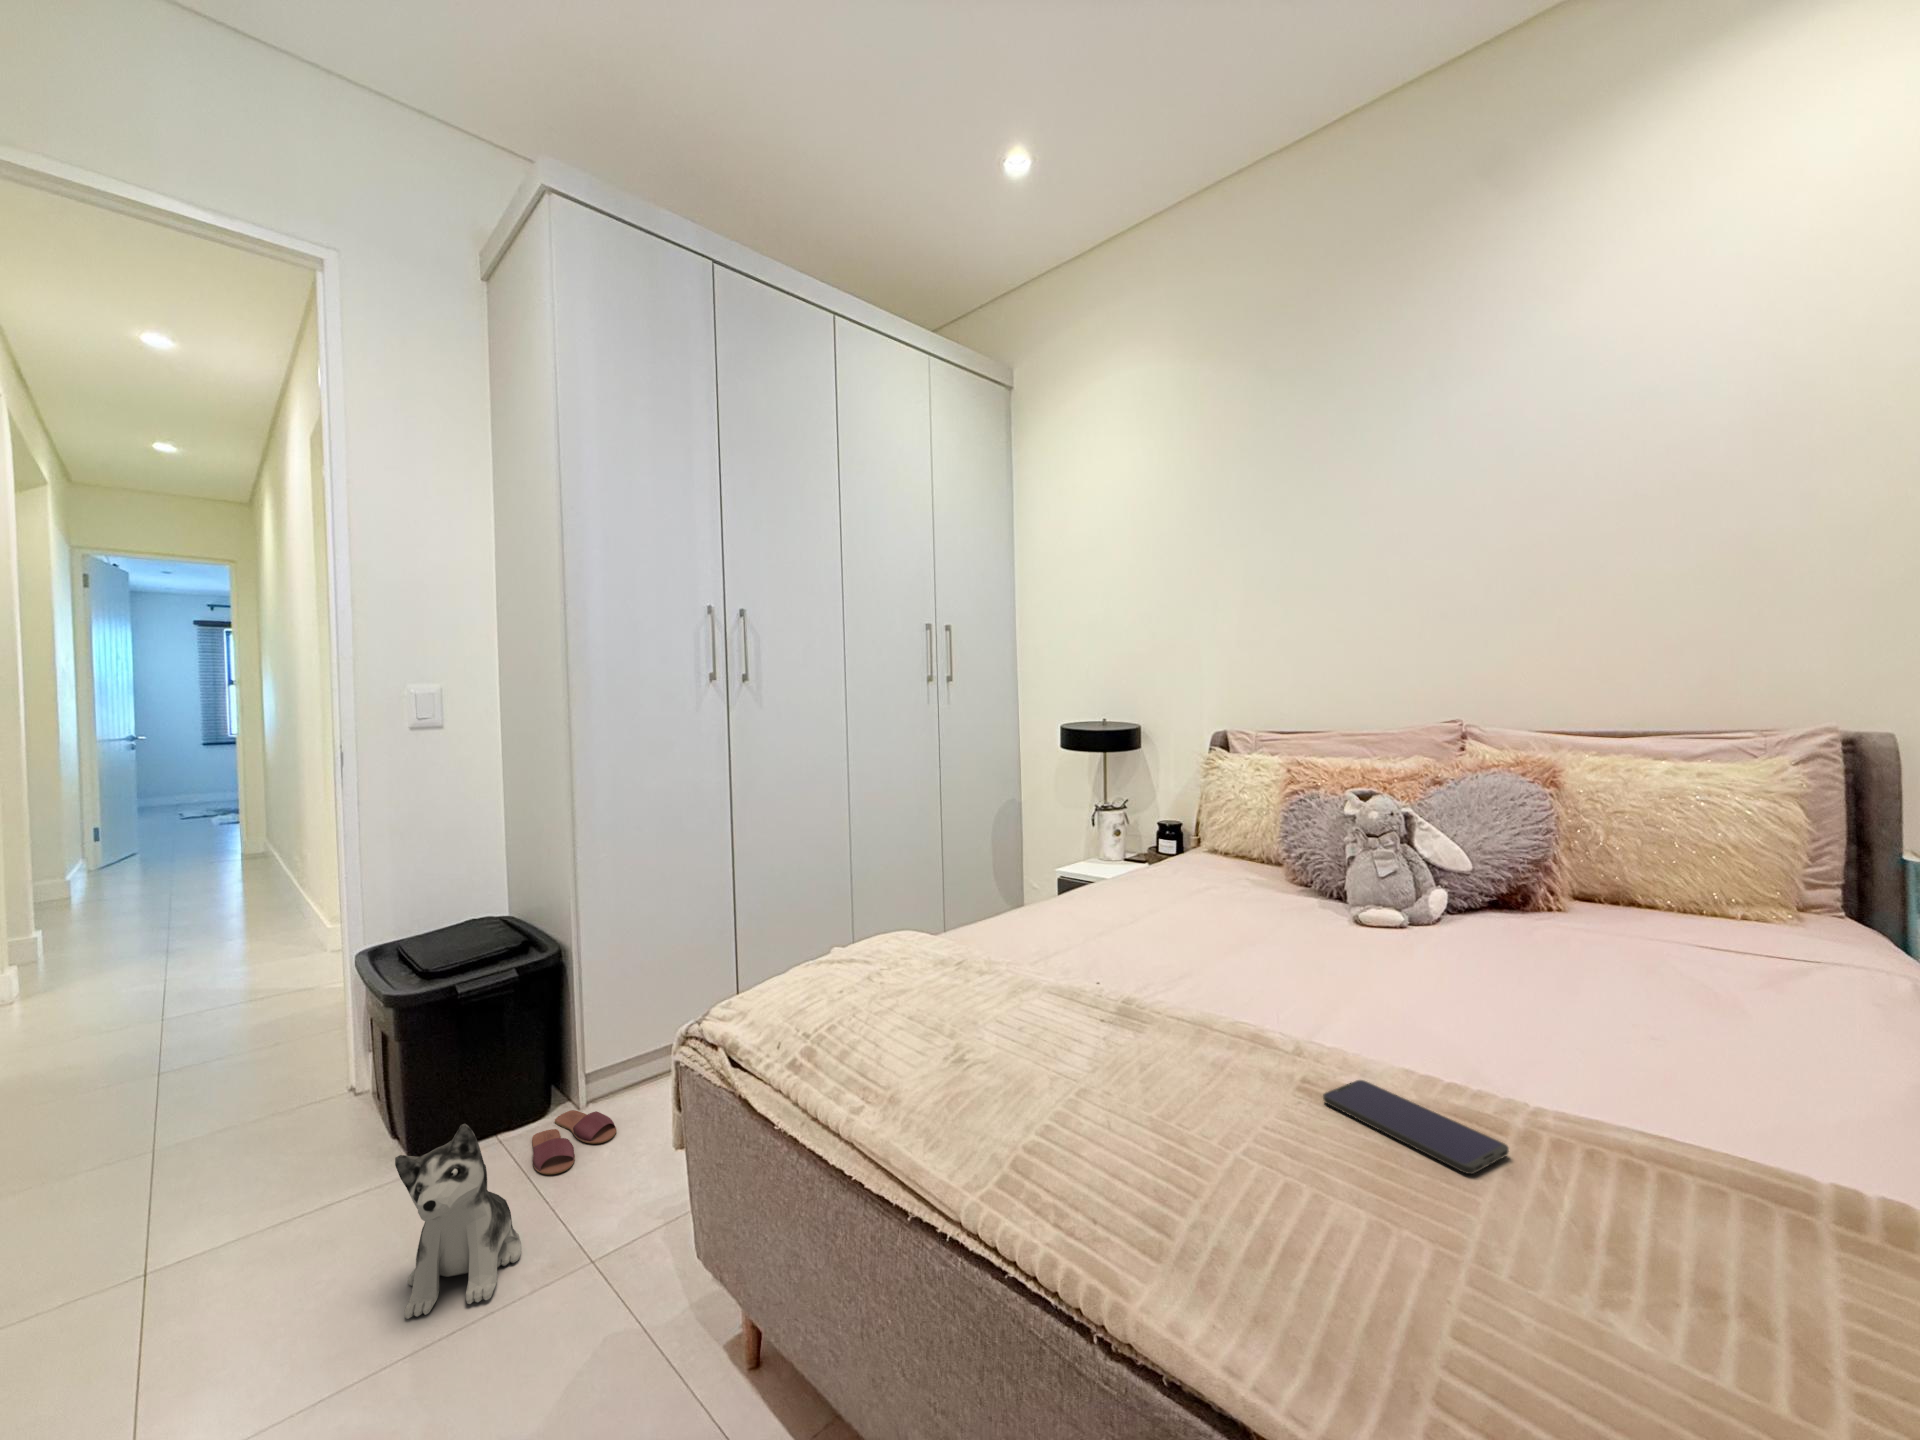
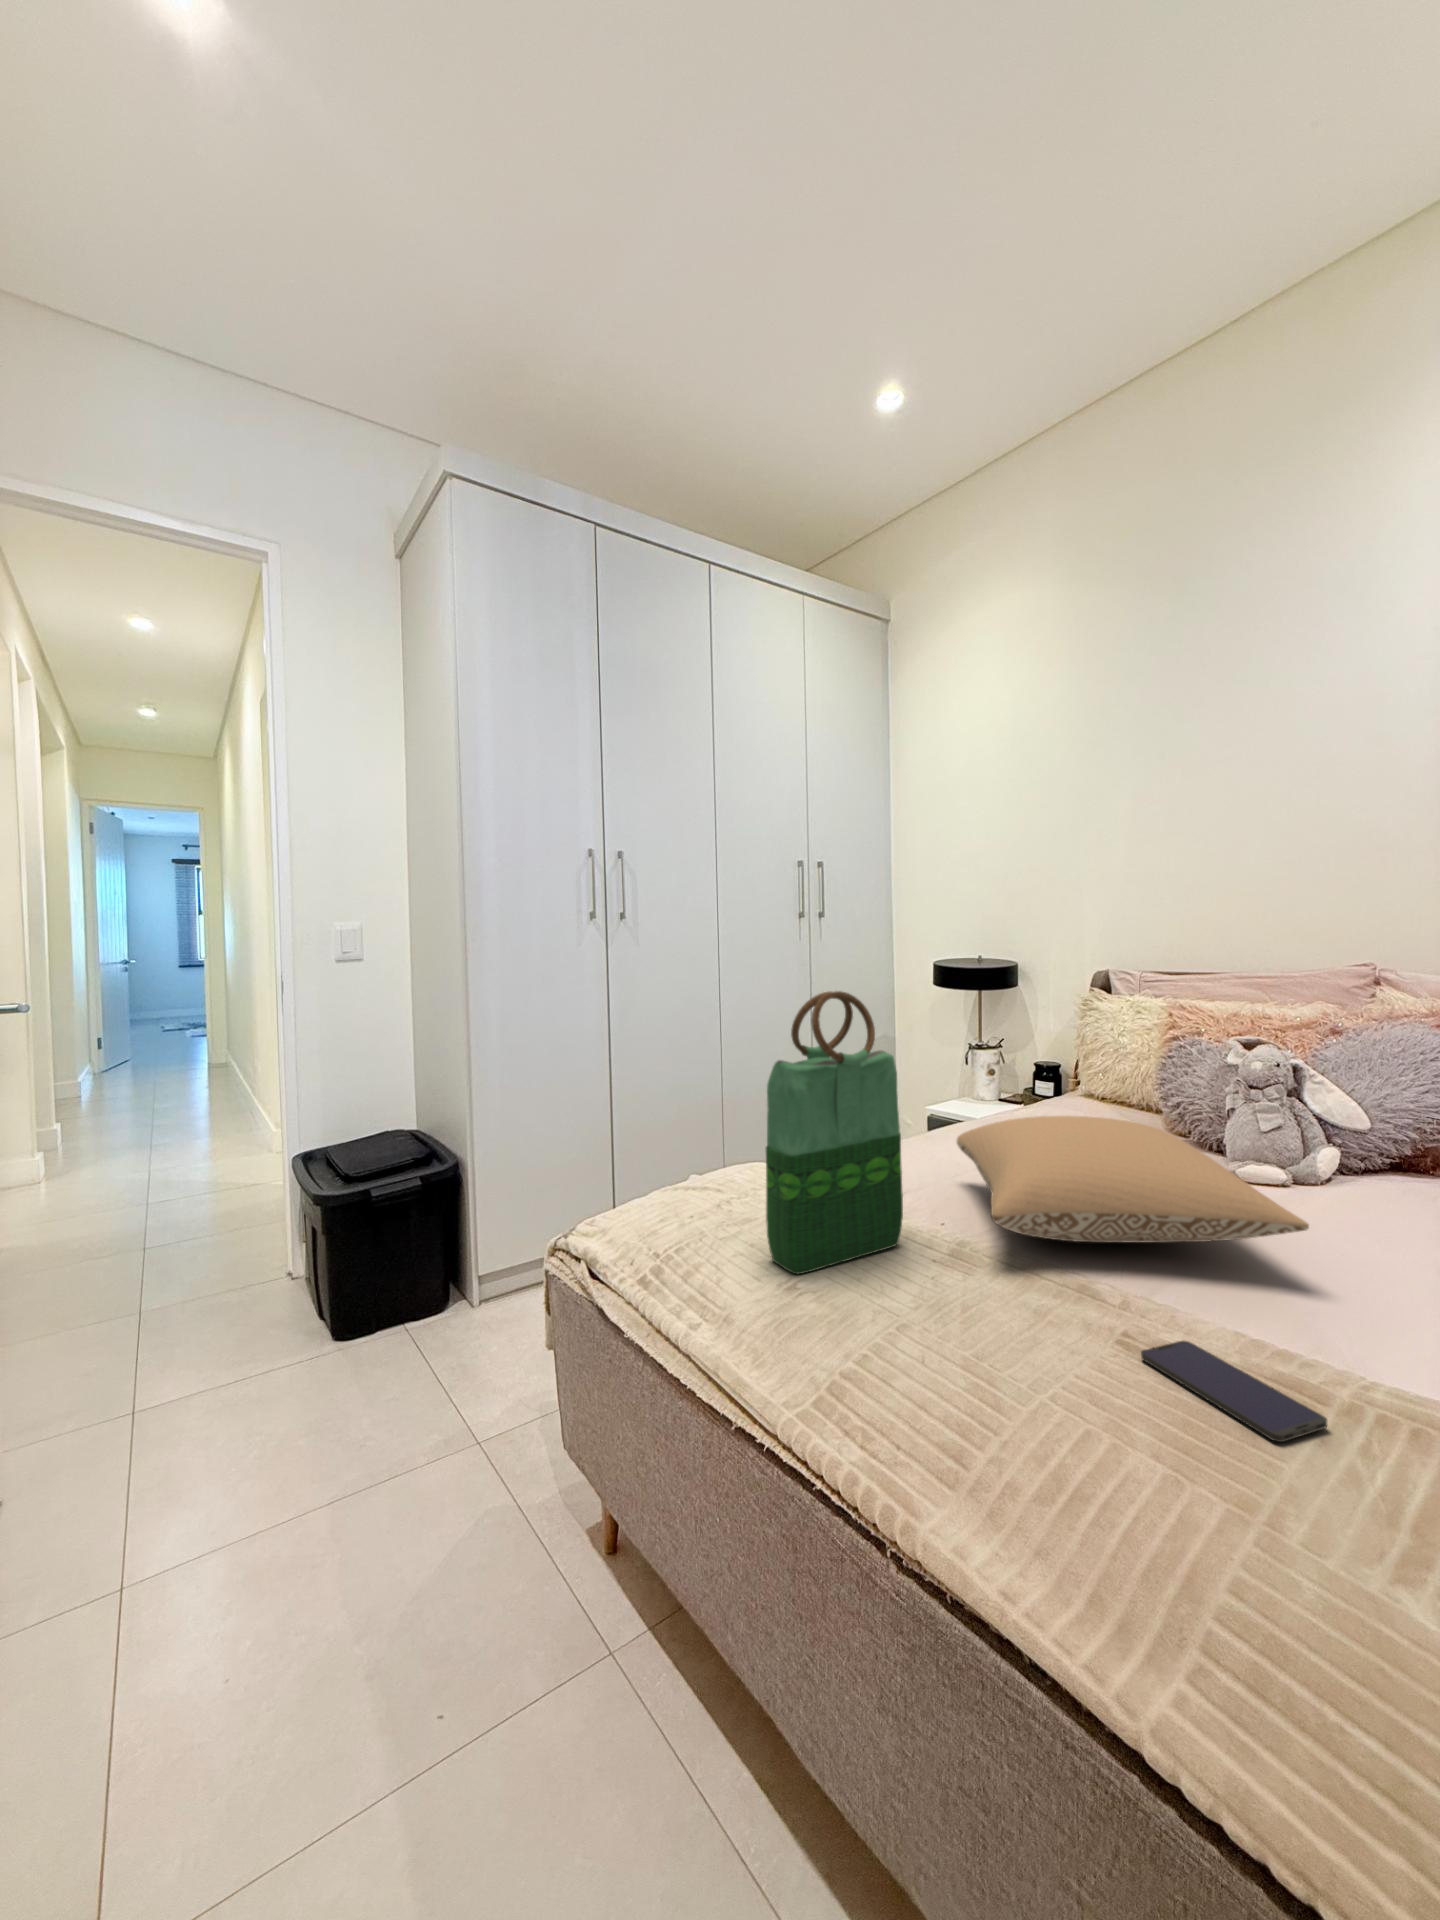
tote bag: none [930,741,1068,1043] -> present [766,991,903,1274]
pillow: none [1108,867,1452,989] -> present [957,1116,1309,1243]
slippers: present [532,1110,616,1175] -> none [433,1308,504,1363]
plush toy: present [395,1124,522,1319] -> none [321,1311,422,1472]

